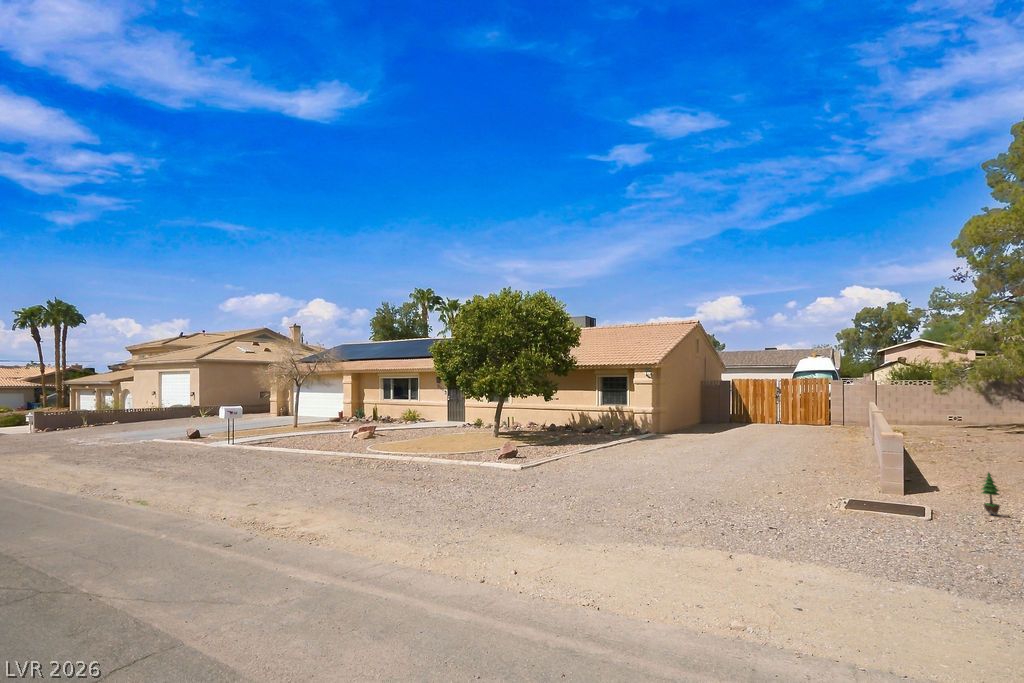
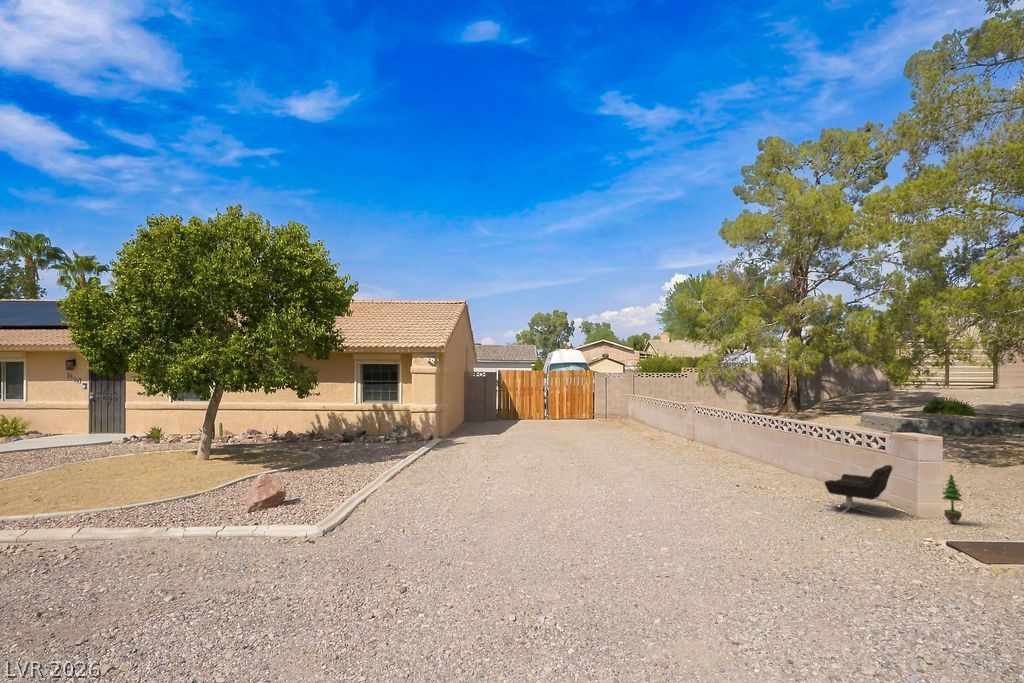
lounge chair: none [883,463,950,503] -> present [825,465,892,514]

